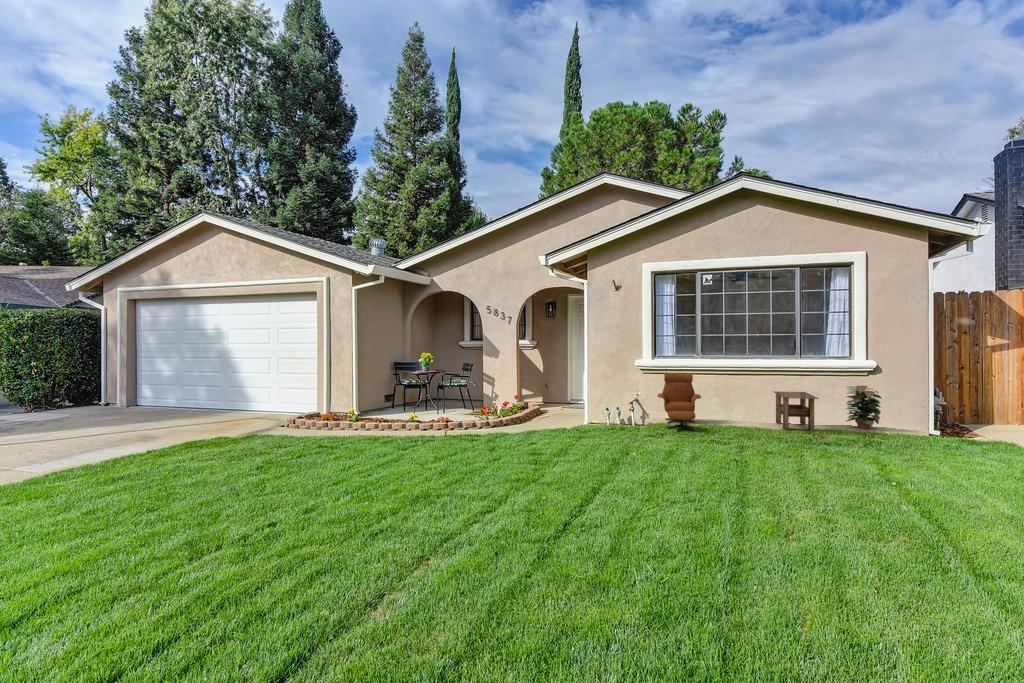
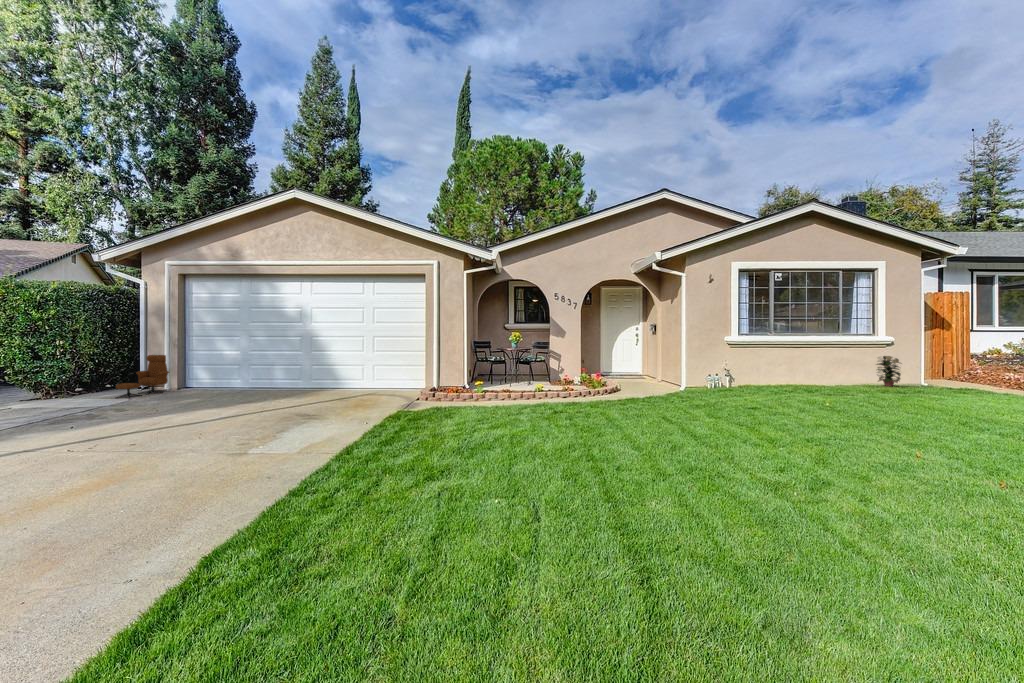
lounge chair: present [657,373,701,432] -> present [116,355,169,398]
side table: present [773,391,819,431] -> none [825,362,869,388]

